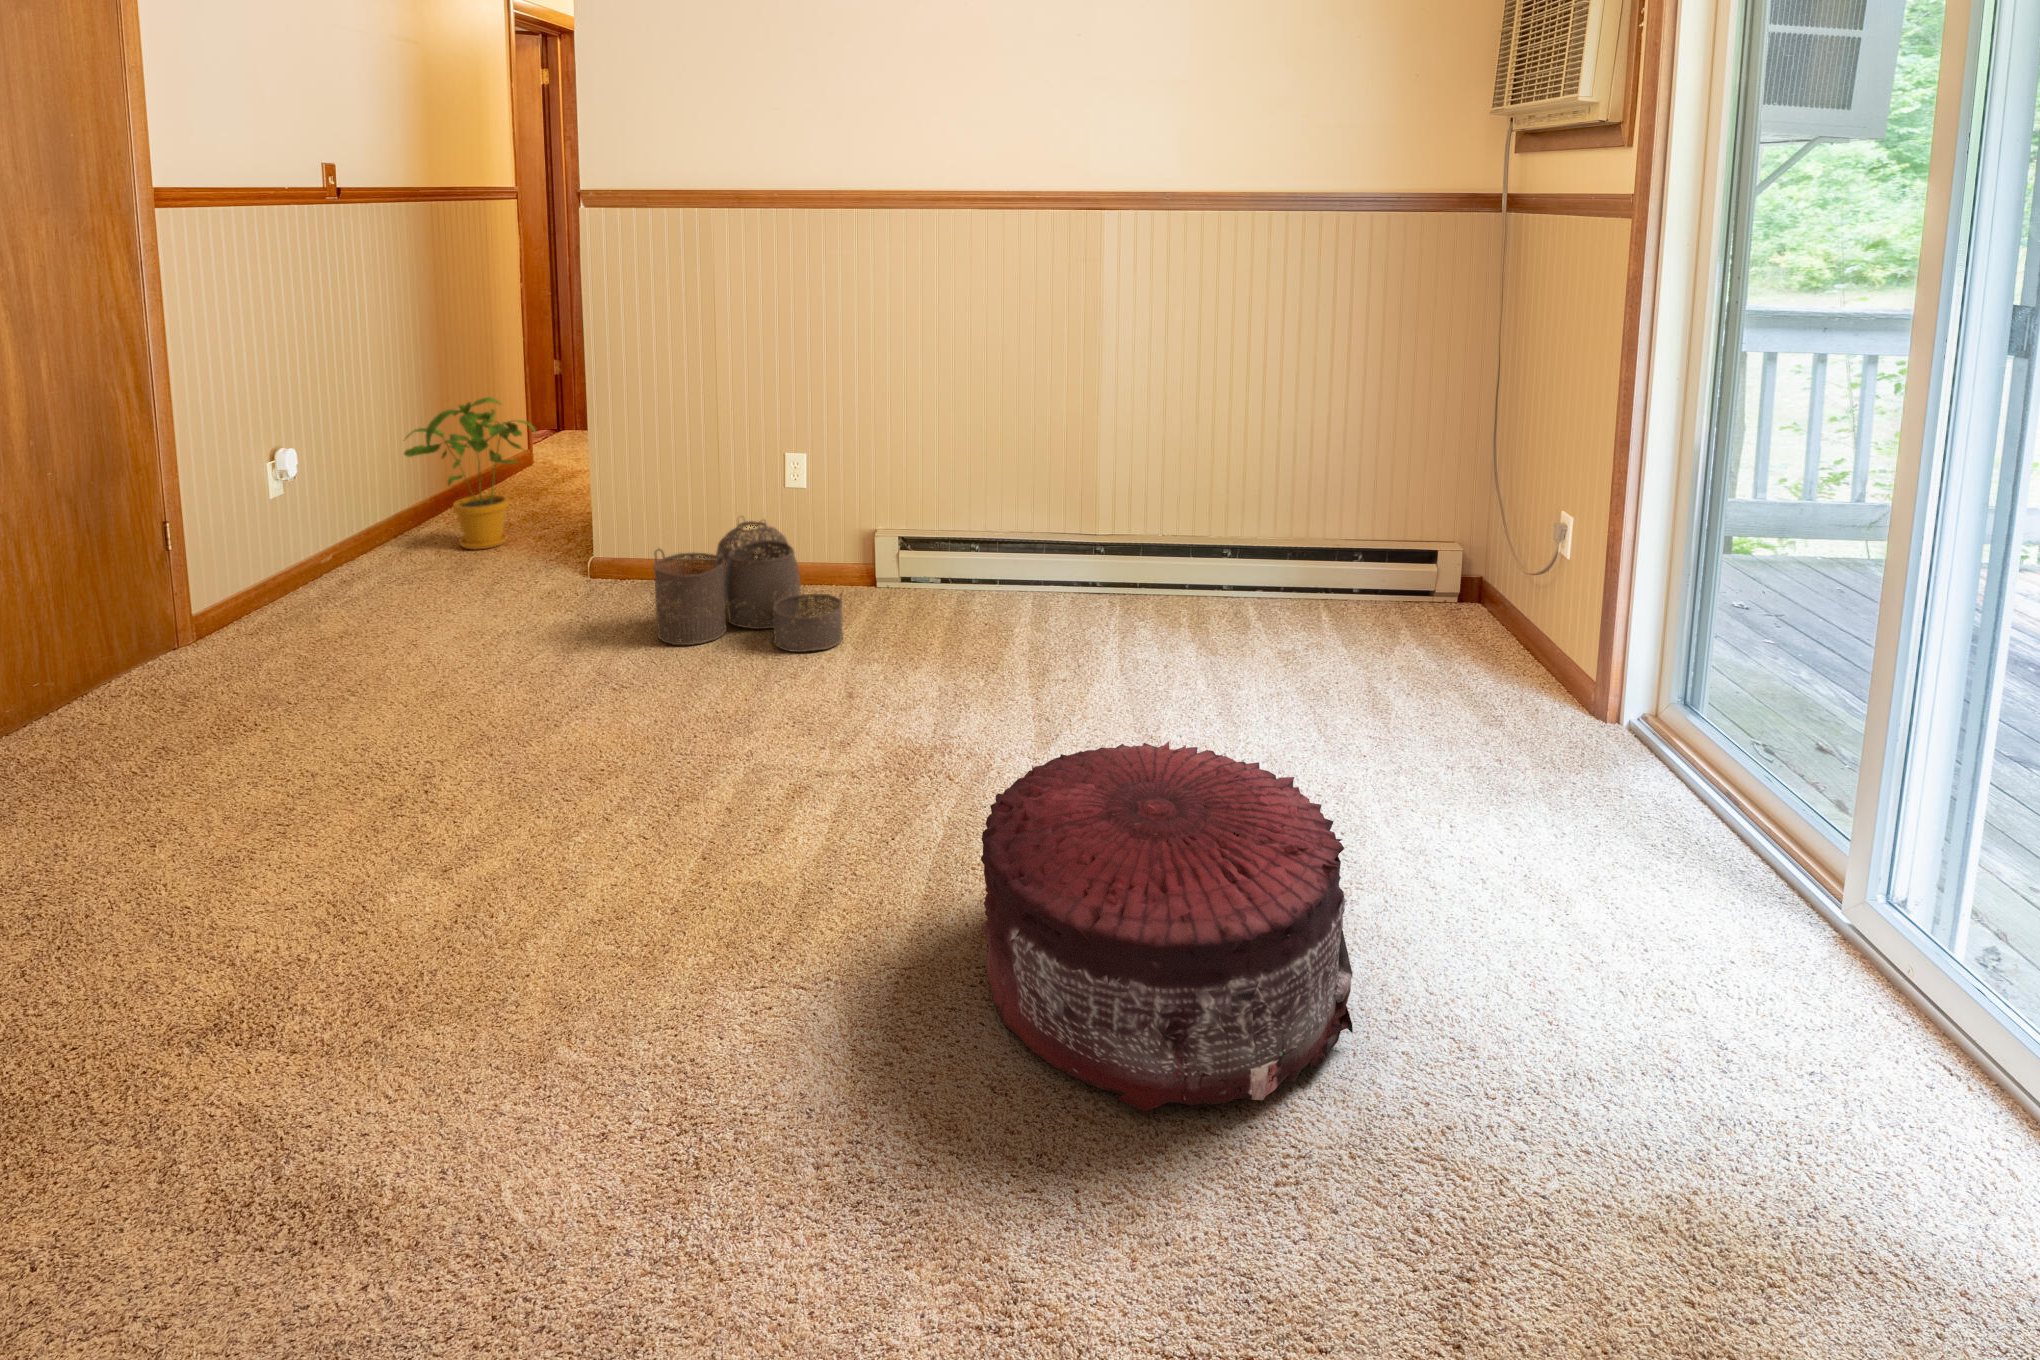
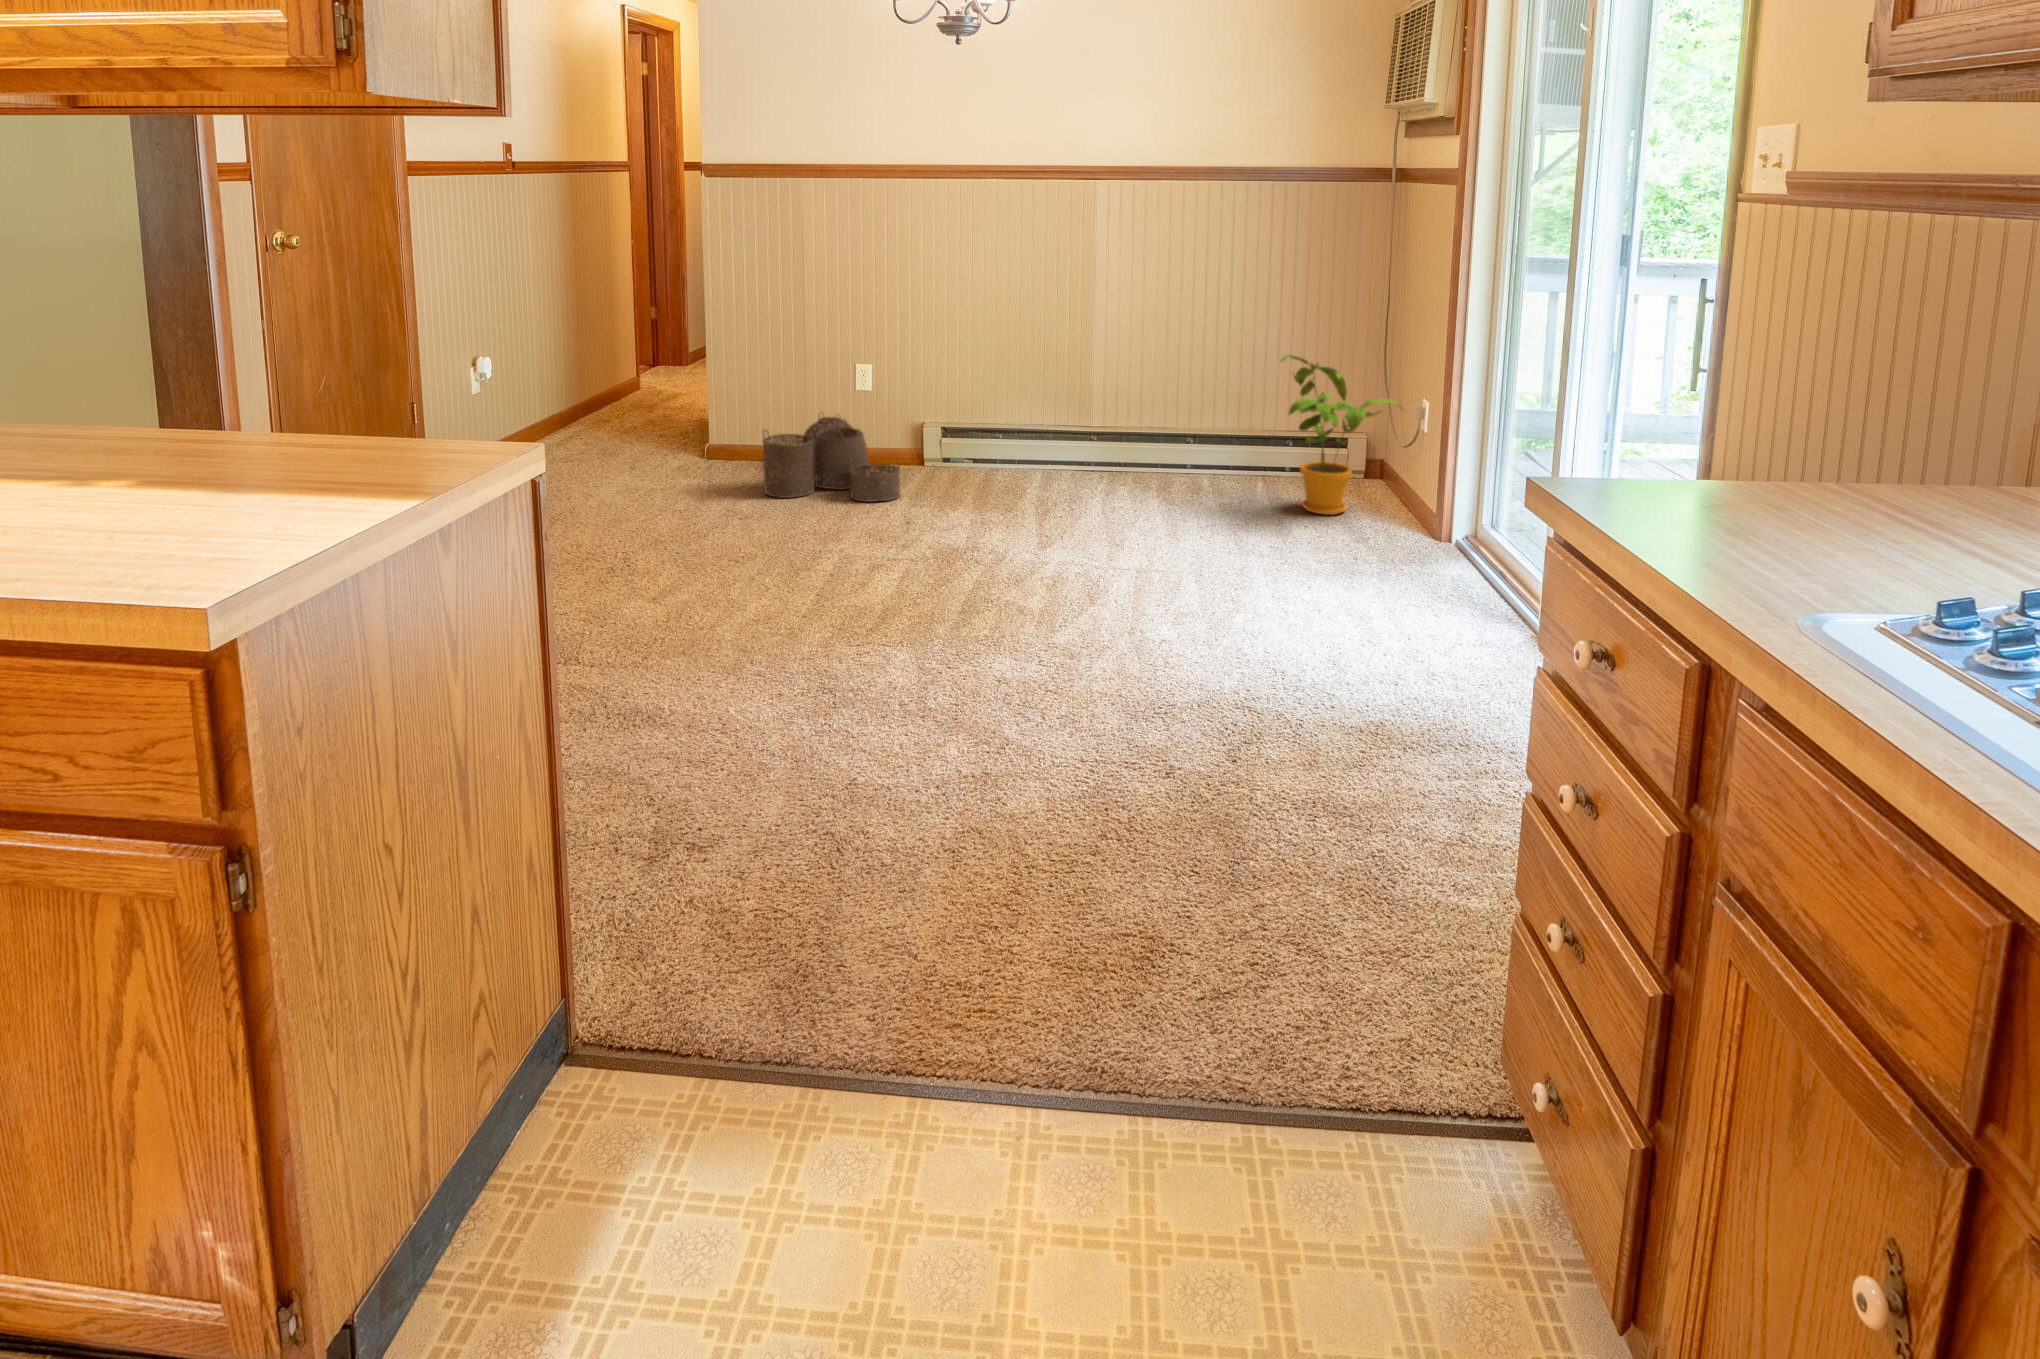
house plant: present [404,397,536,550] -> present [1281,354,1397,515]
pouf: present [981,741,1353,1112] -> none [995,516,1213,684]

